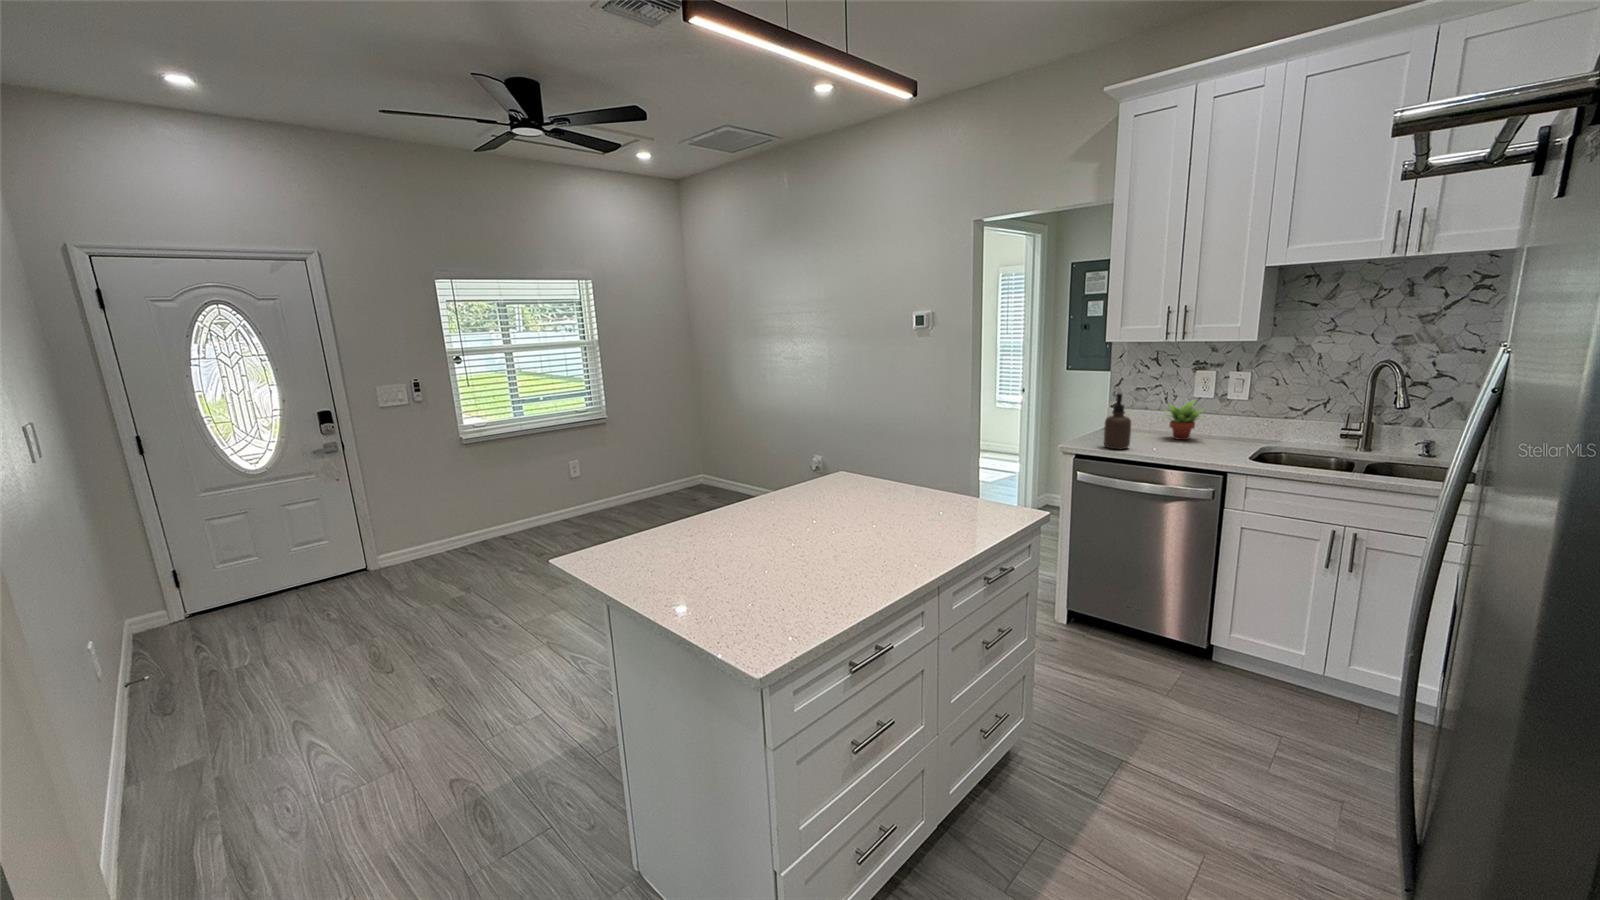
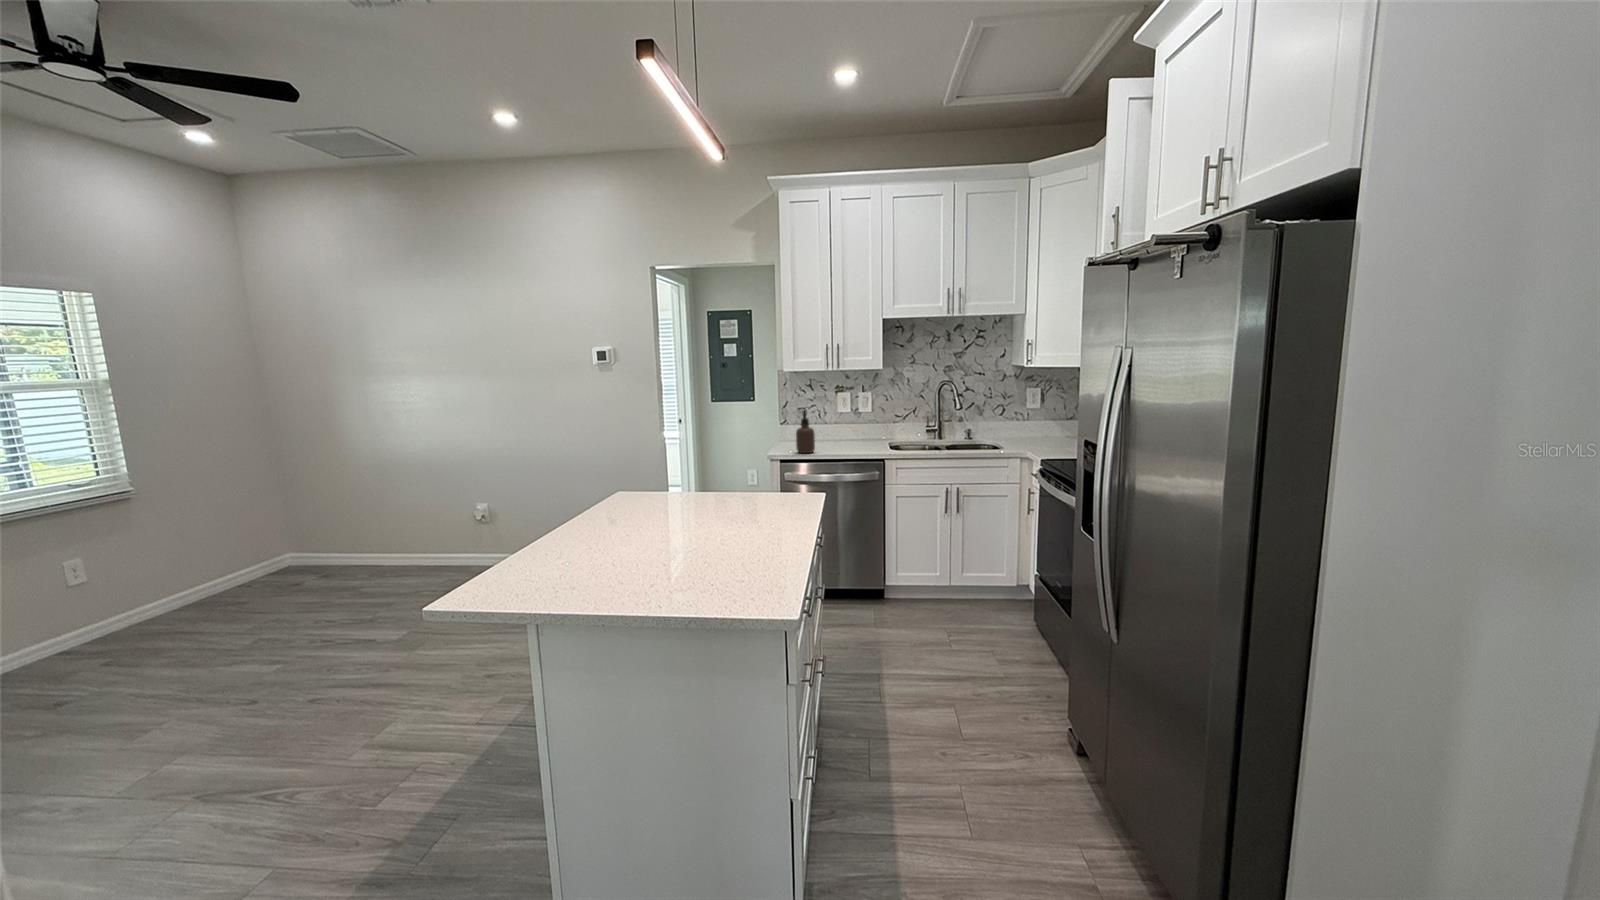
succulent plant: present [1166,400,1202,440] -> none [823,413,852,444]

